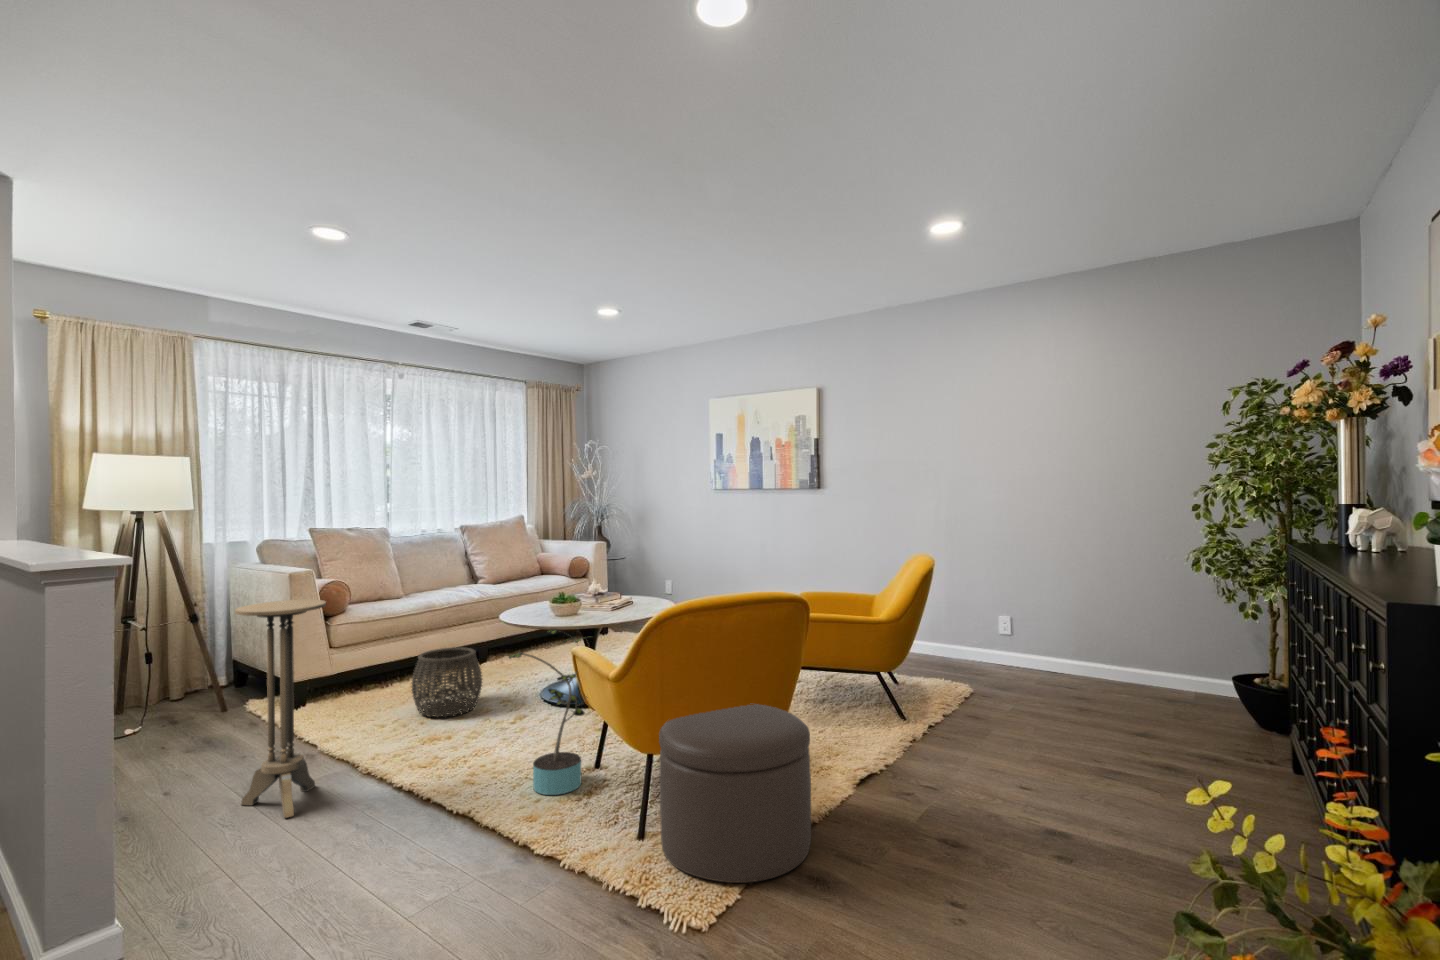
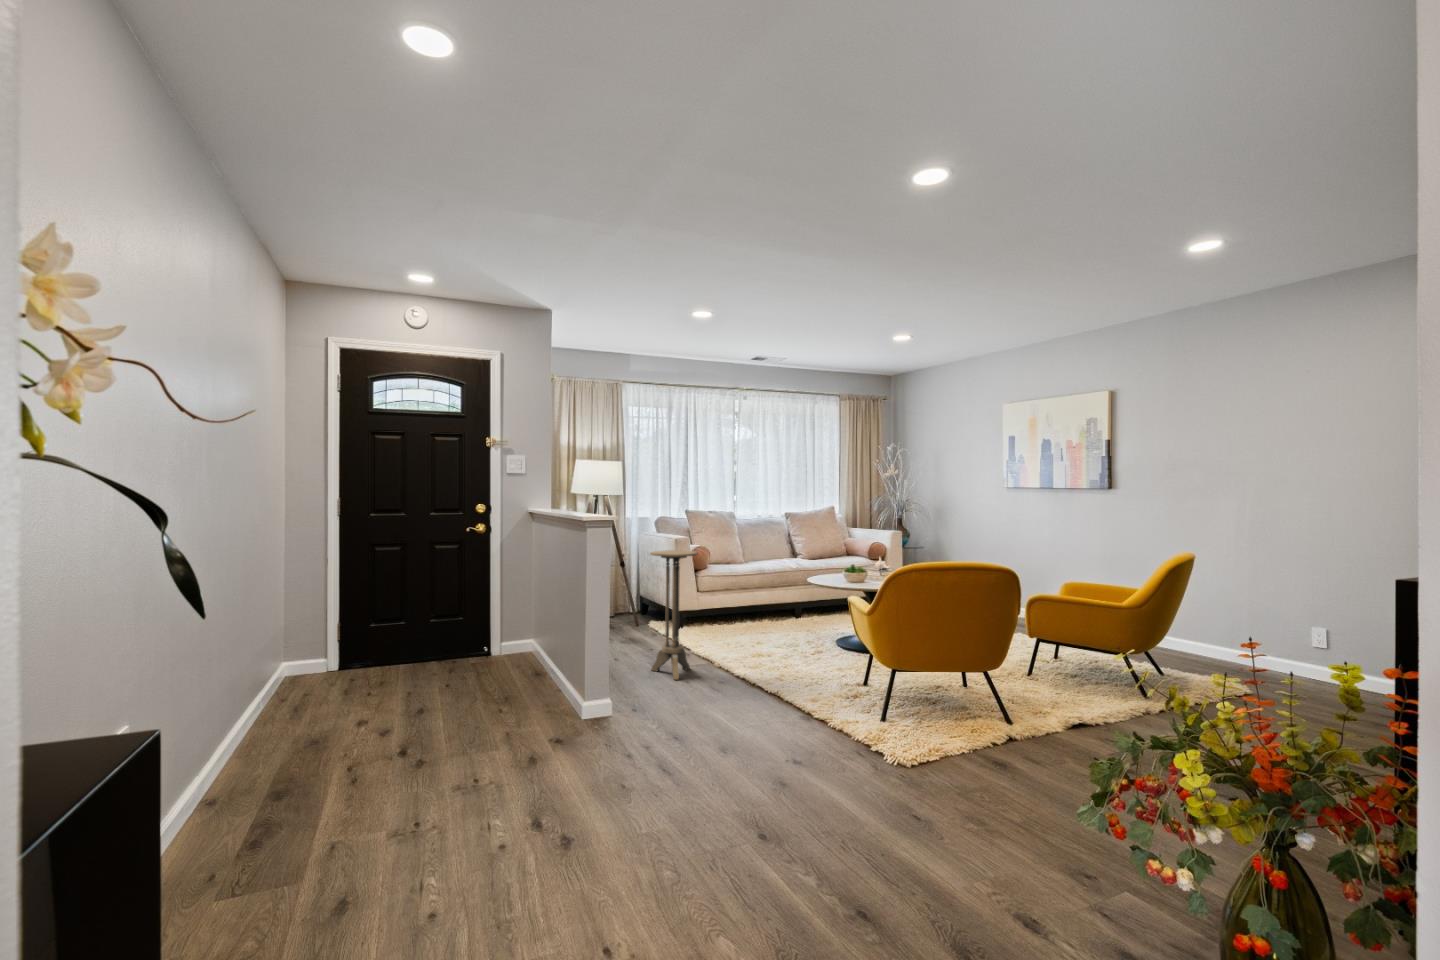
potted plant: present [509,629,590,795] -> none [805,583,867,695]
woven basket: present [411,647,482,717] -> none [747,598,795,645]
ottoman: present [659,704,811,883] -> none [896,642,1008,756]

